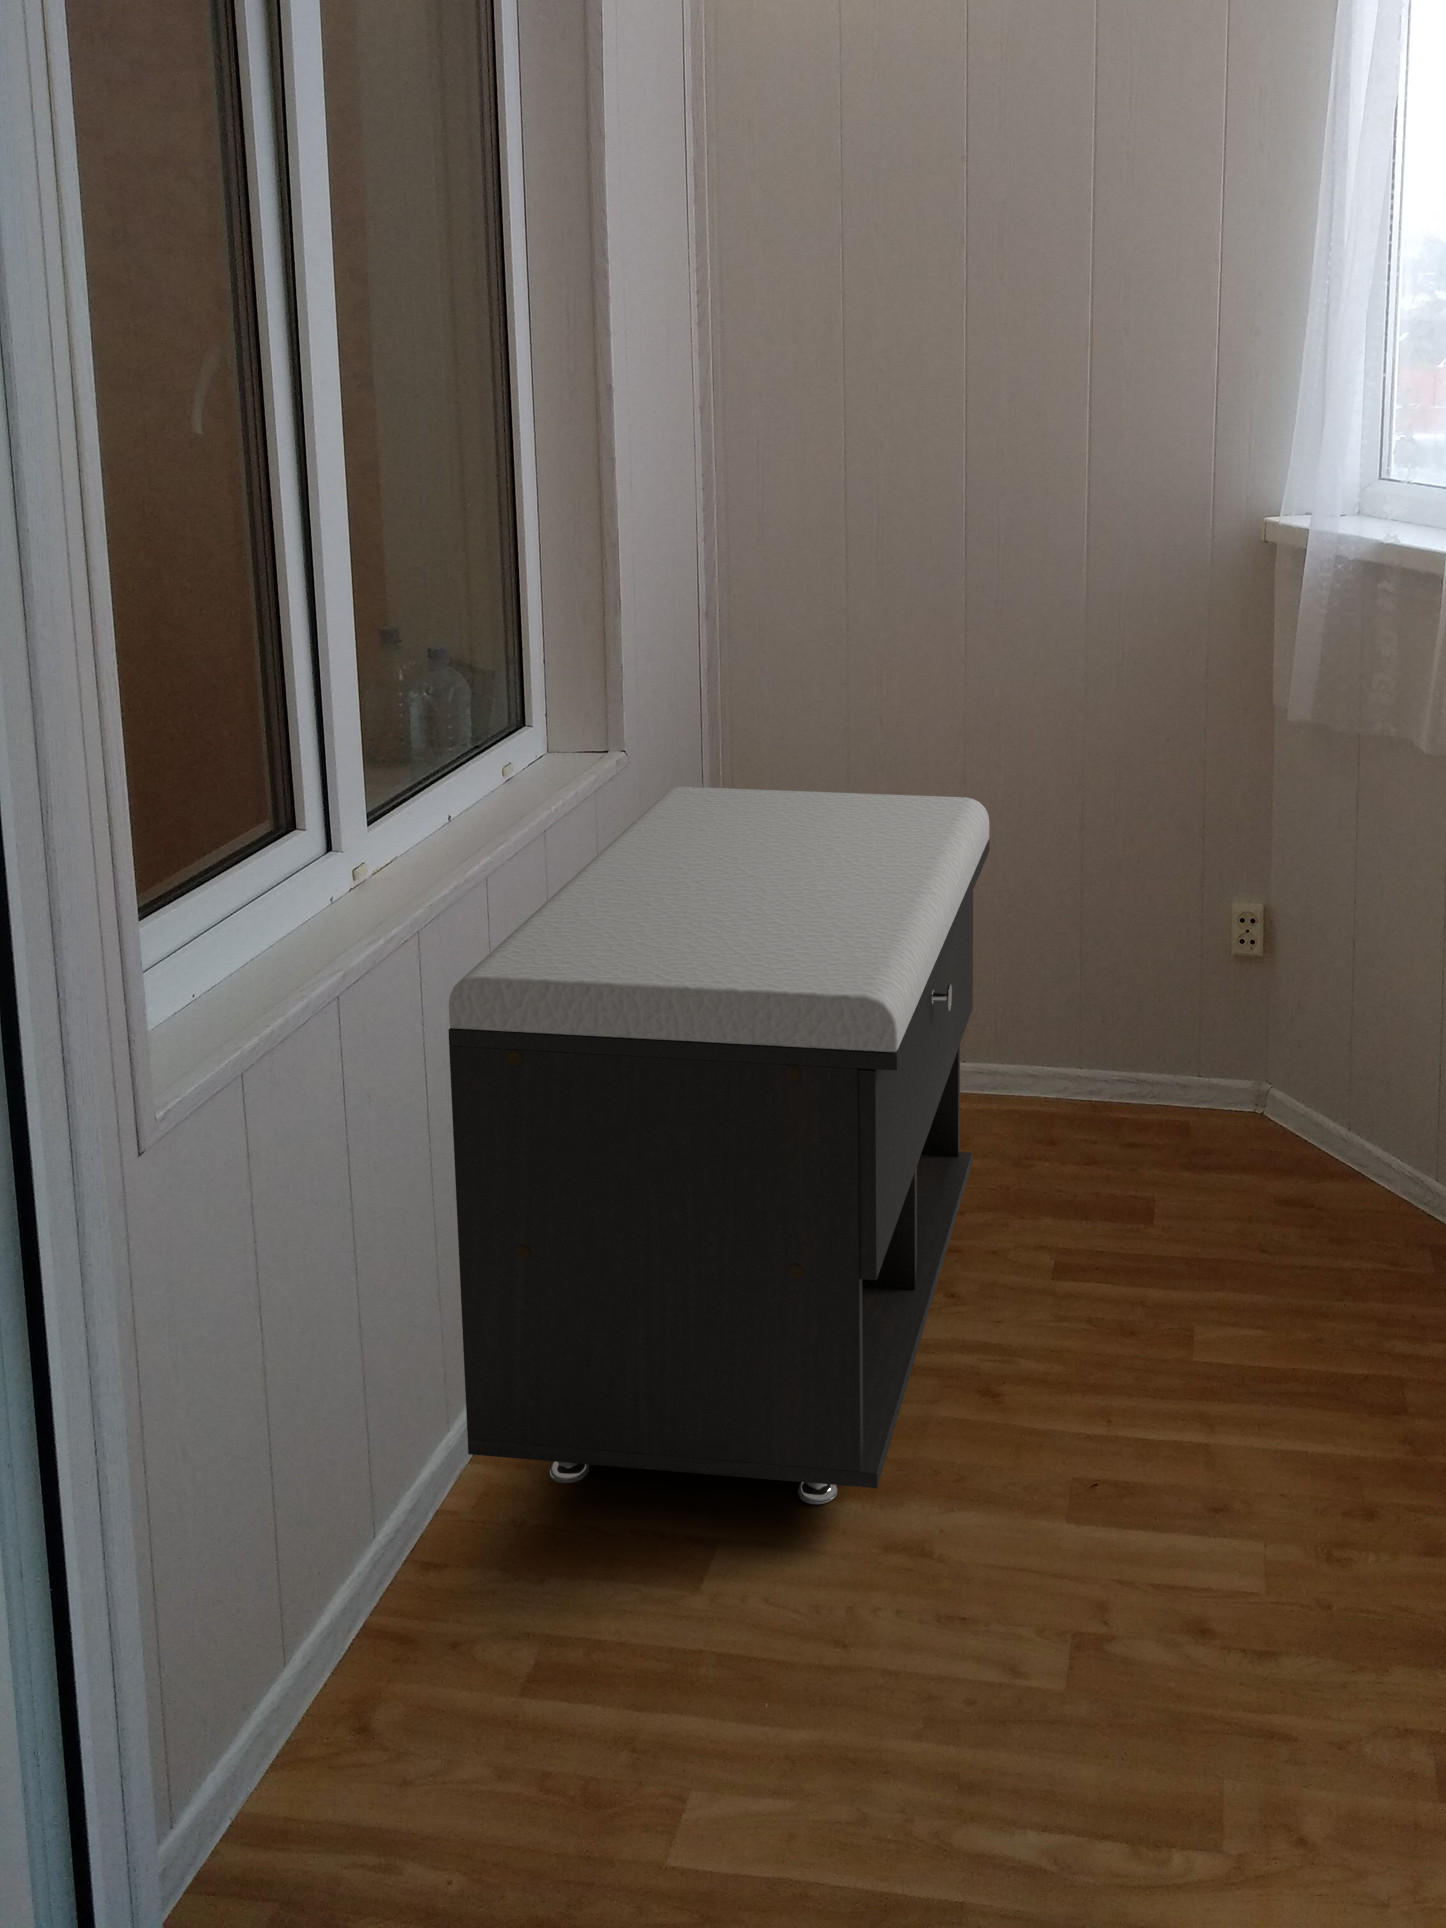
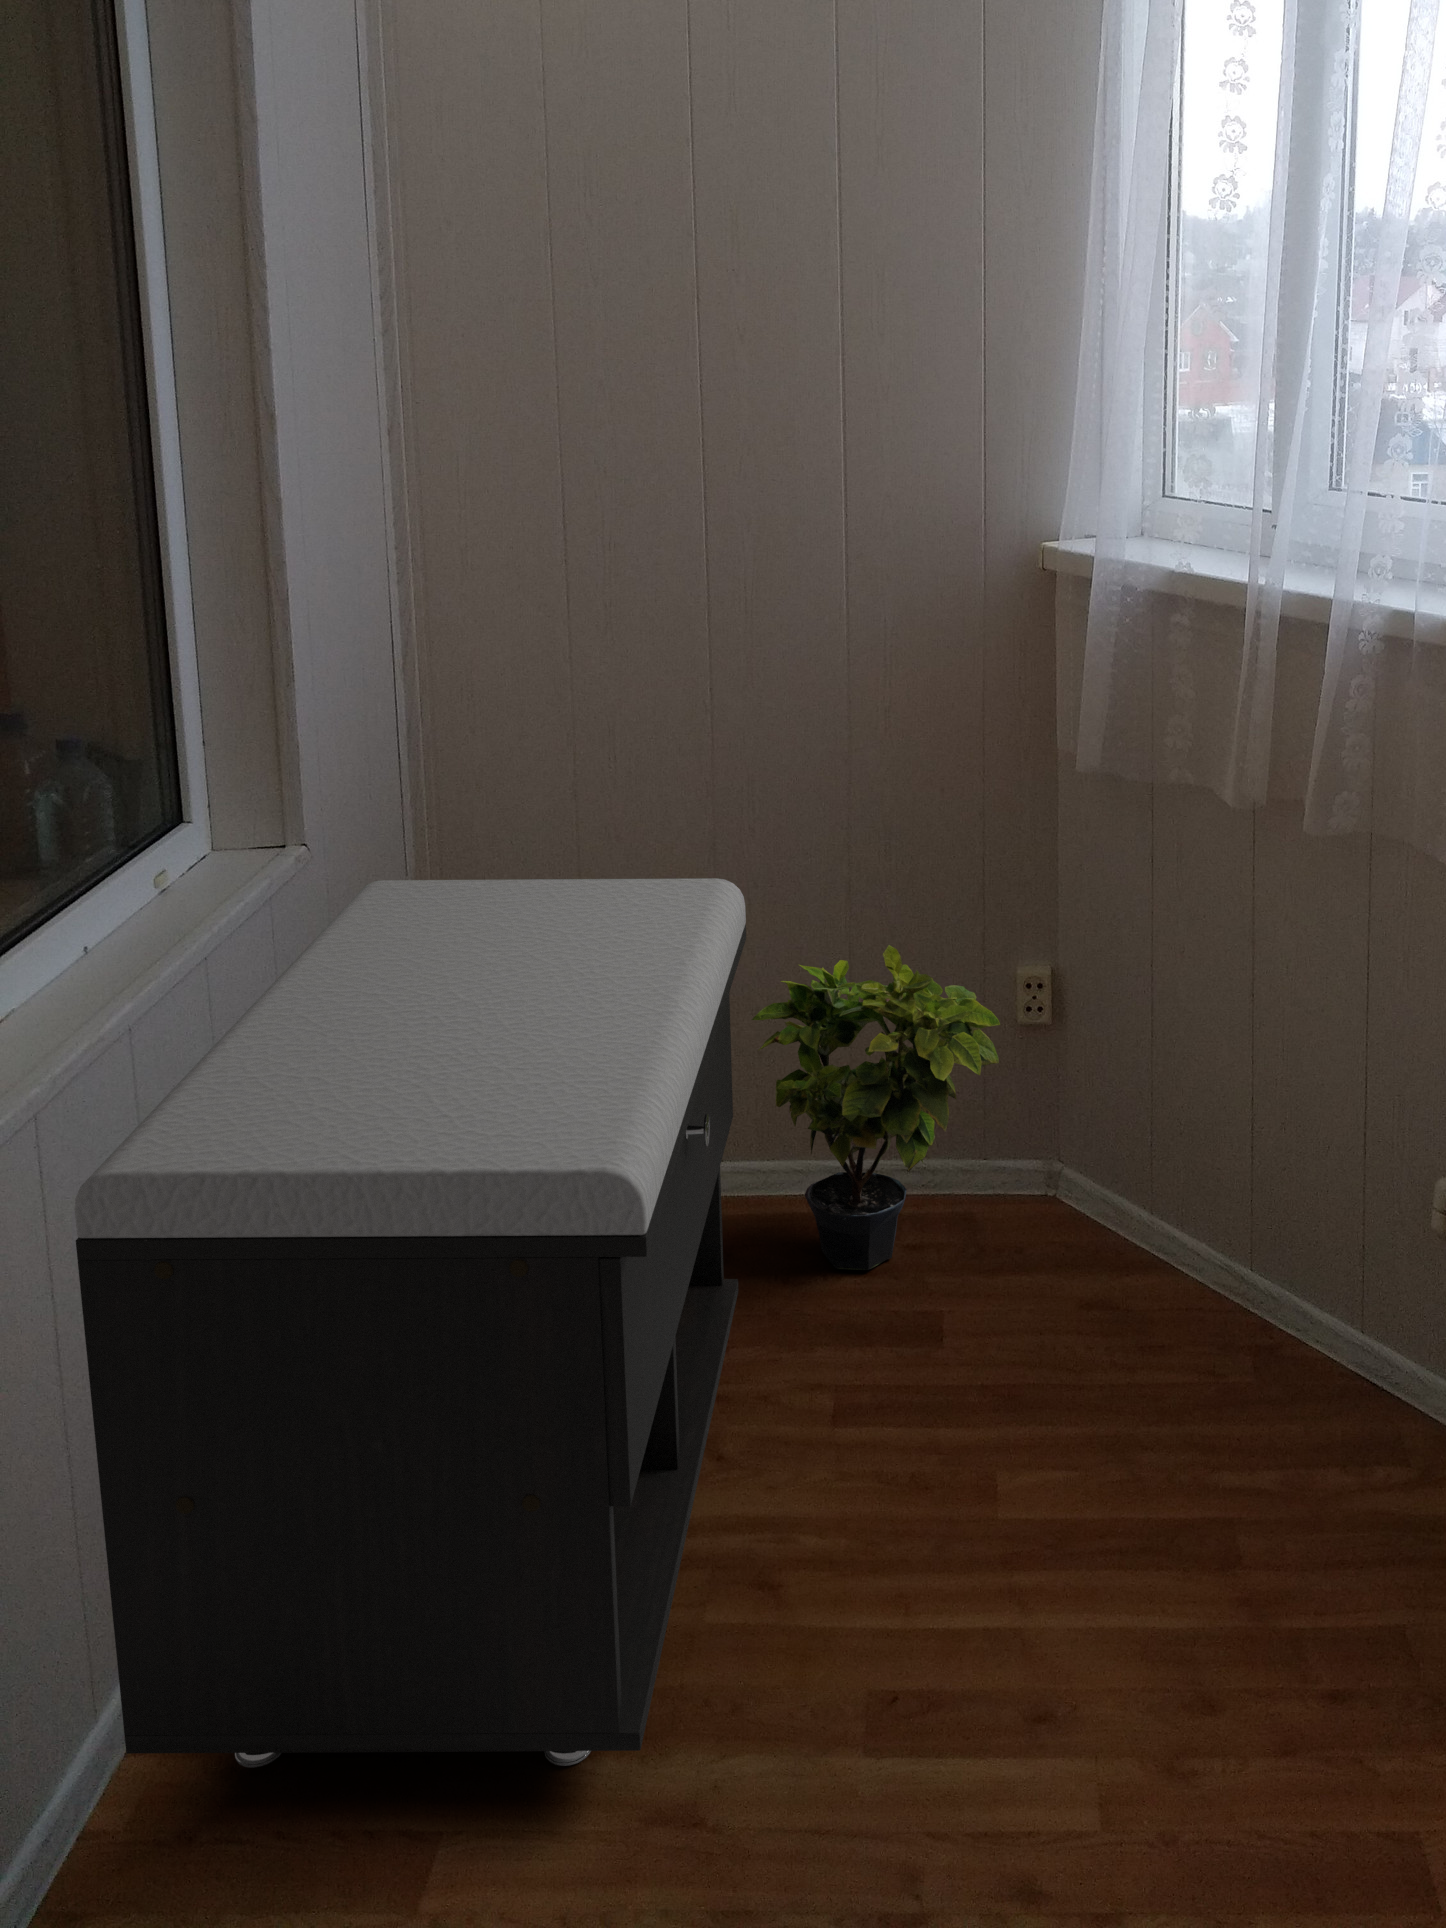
potted plant: none [992,872,1214,1161] -> present [752,945,1000,1270]

